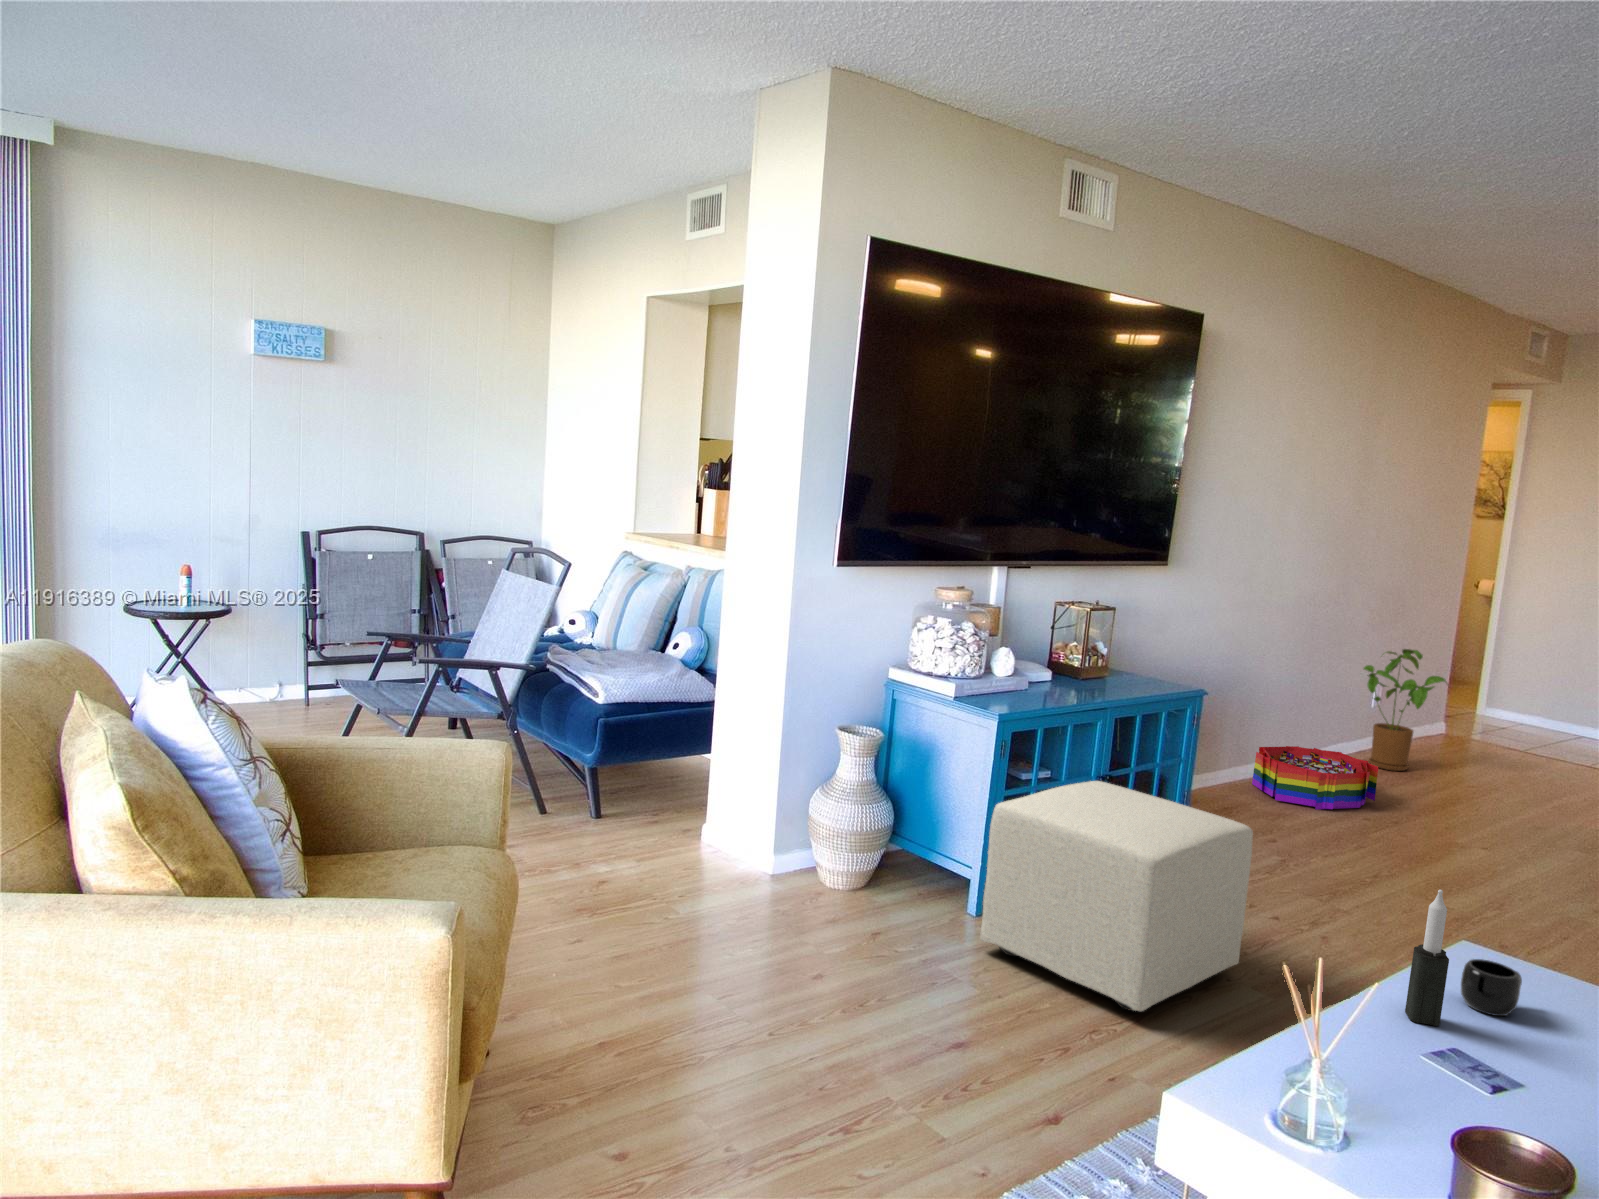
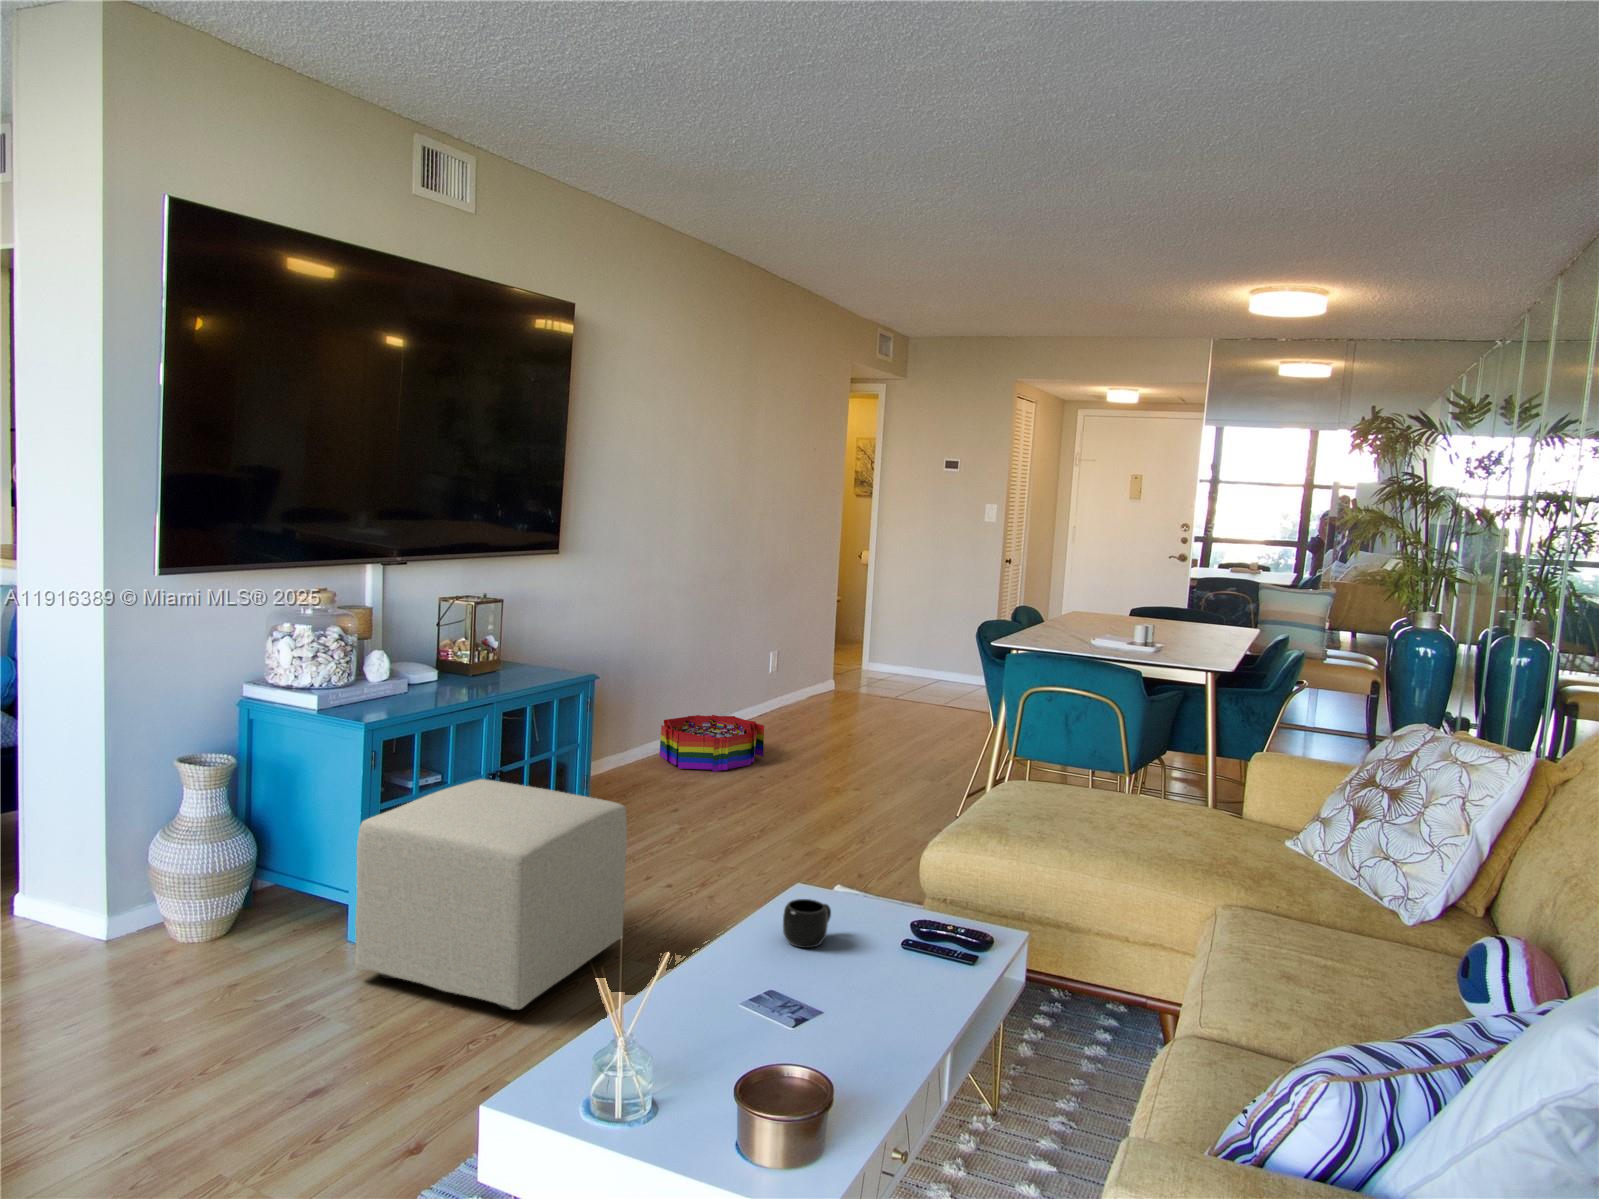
house plant: present [1364,649,1446,771] -> none [752,617,821,726]
candle: present [1405,890,1449,1026] -> none [734,845,765,971]

